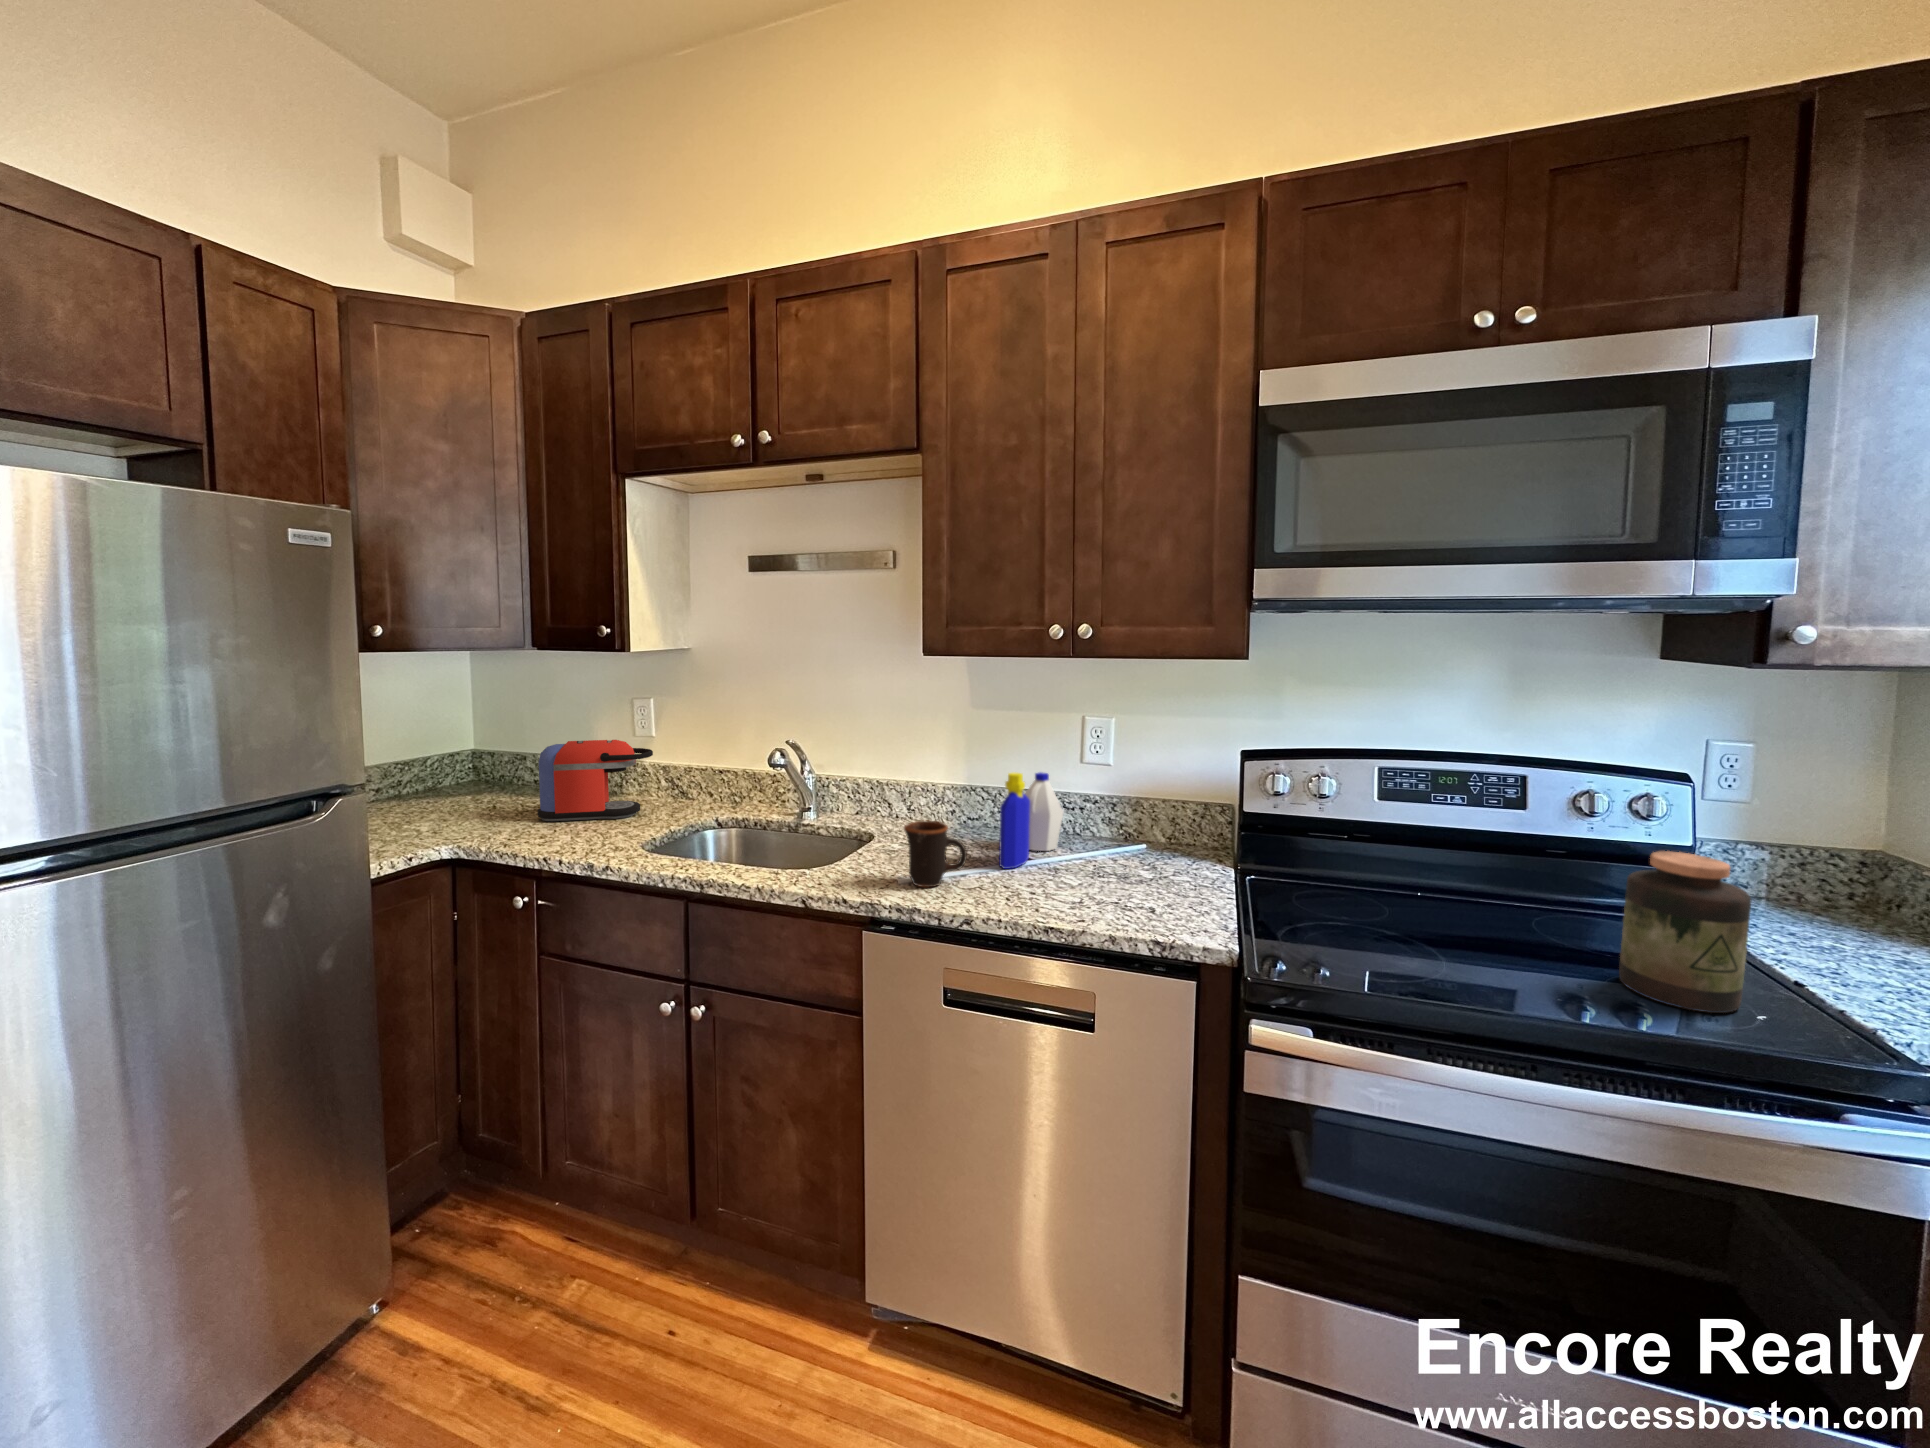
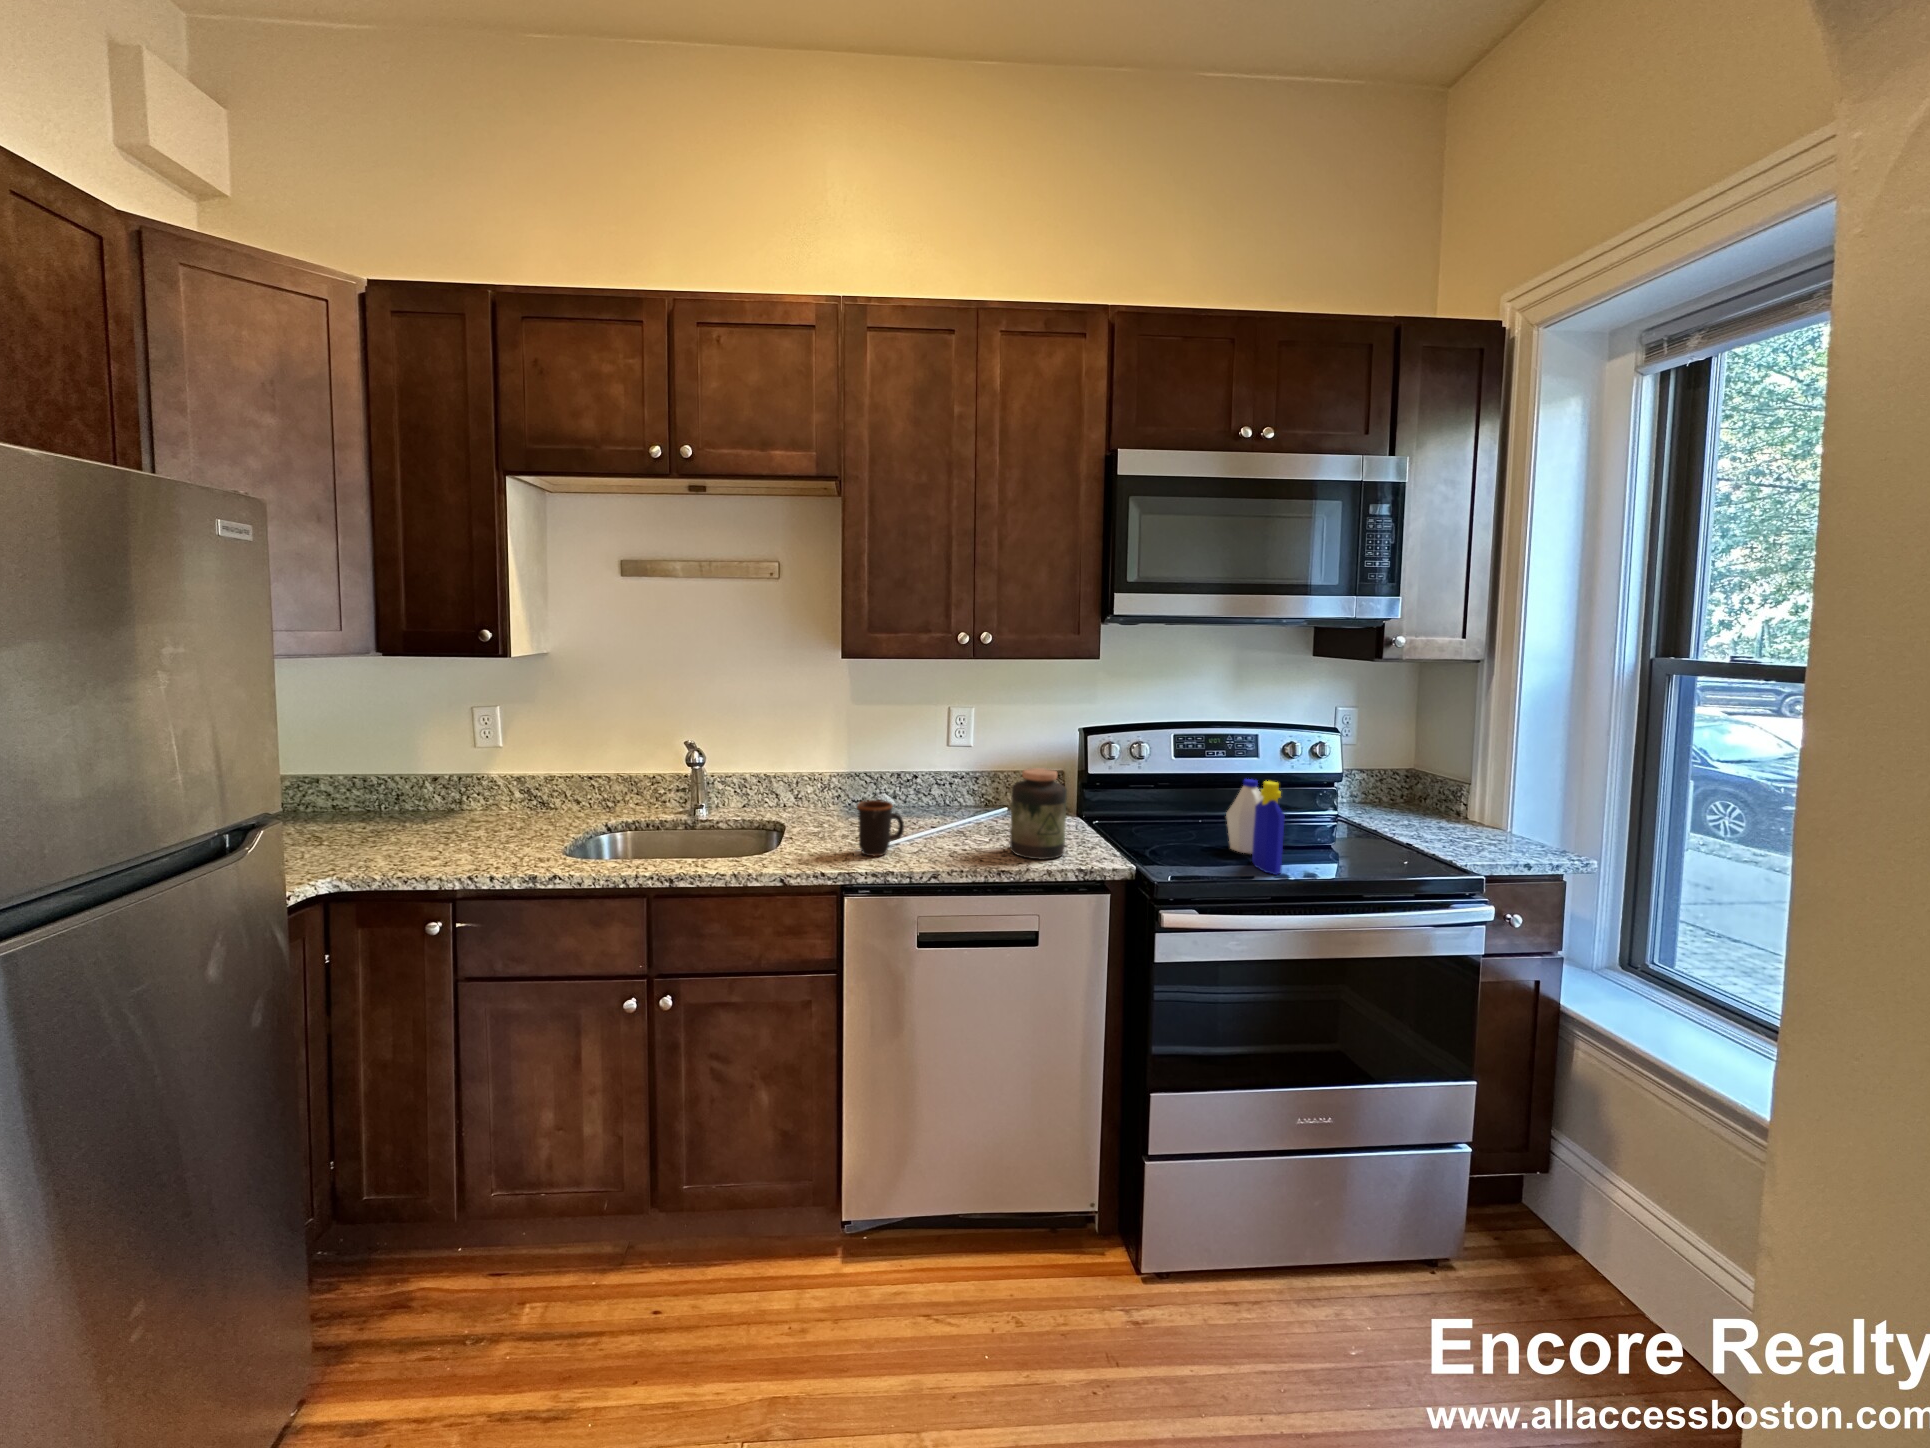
coffee maker: present [538,740,653,821] -> none [402,751,532,843]
bottle: present [999,772,1063,869] -> present [1226,779,1285,875]
jar: present [1619,851,1752,1013] -> present [1010,768,1067,859]

